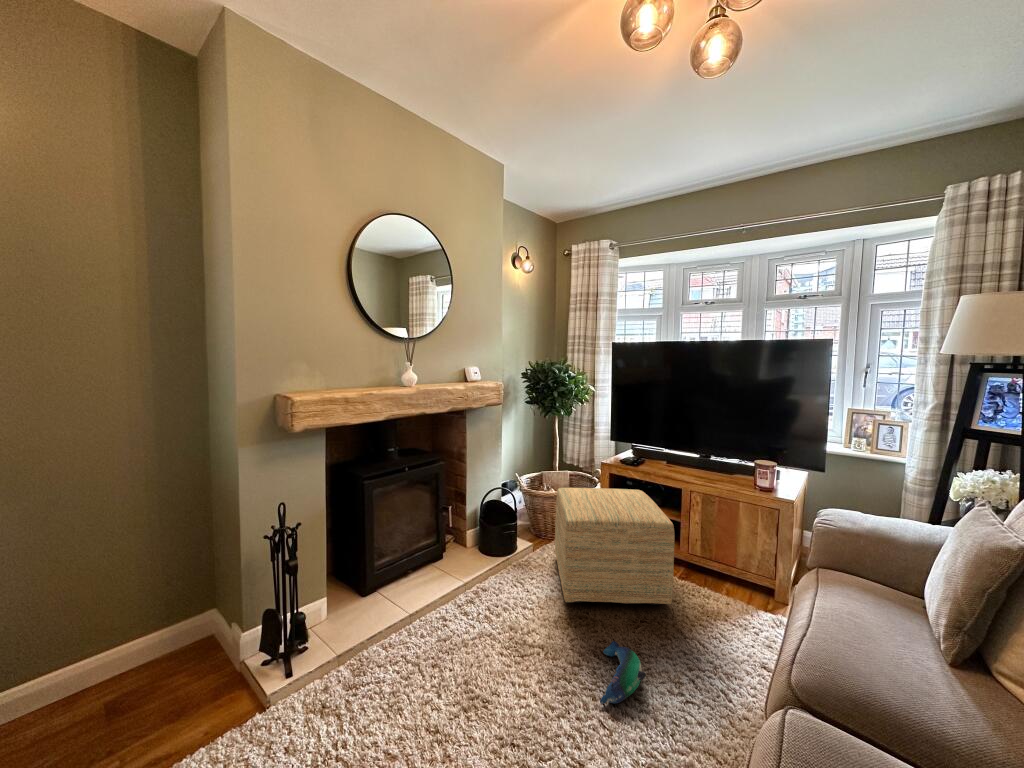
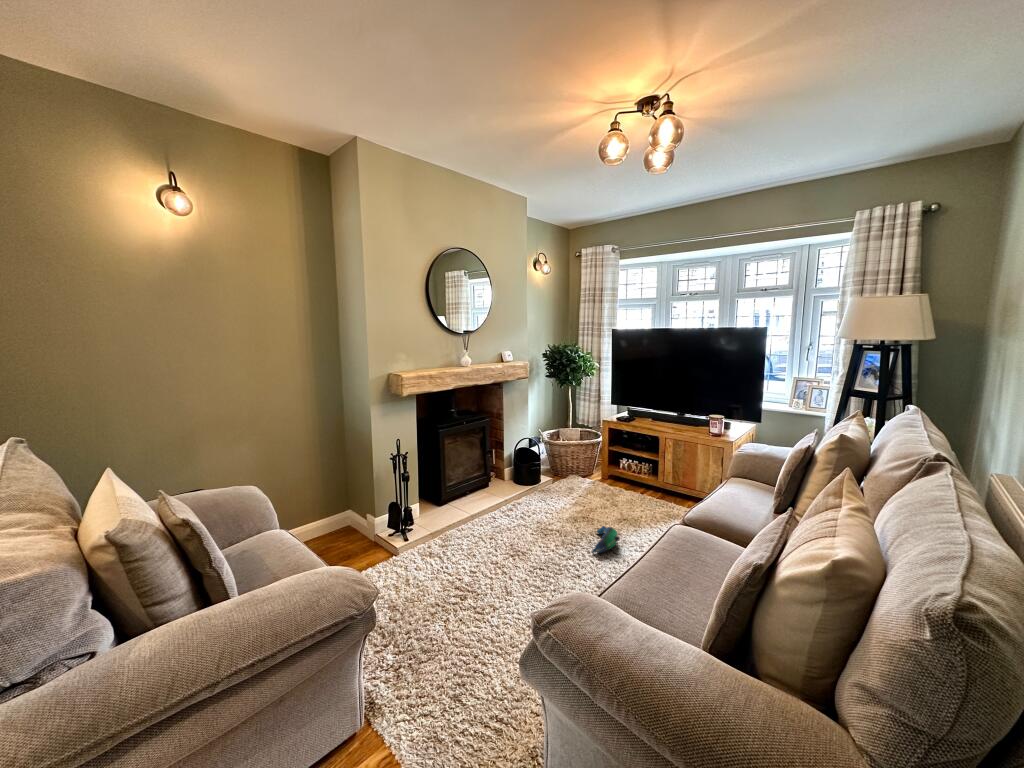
ottoman: present [555,488,675,605] -> none [568,437,647,511]

